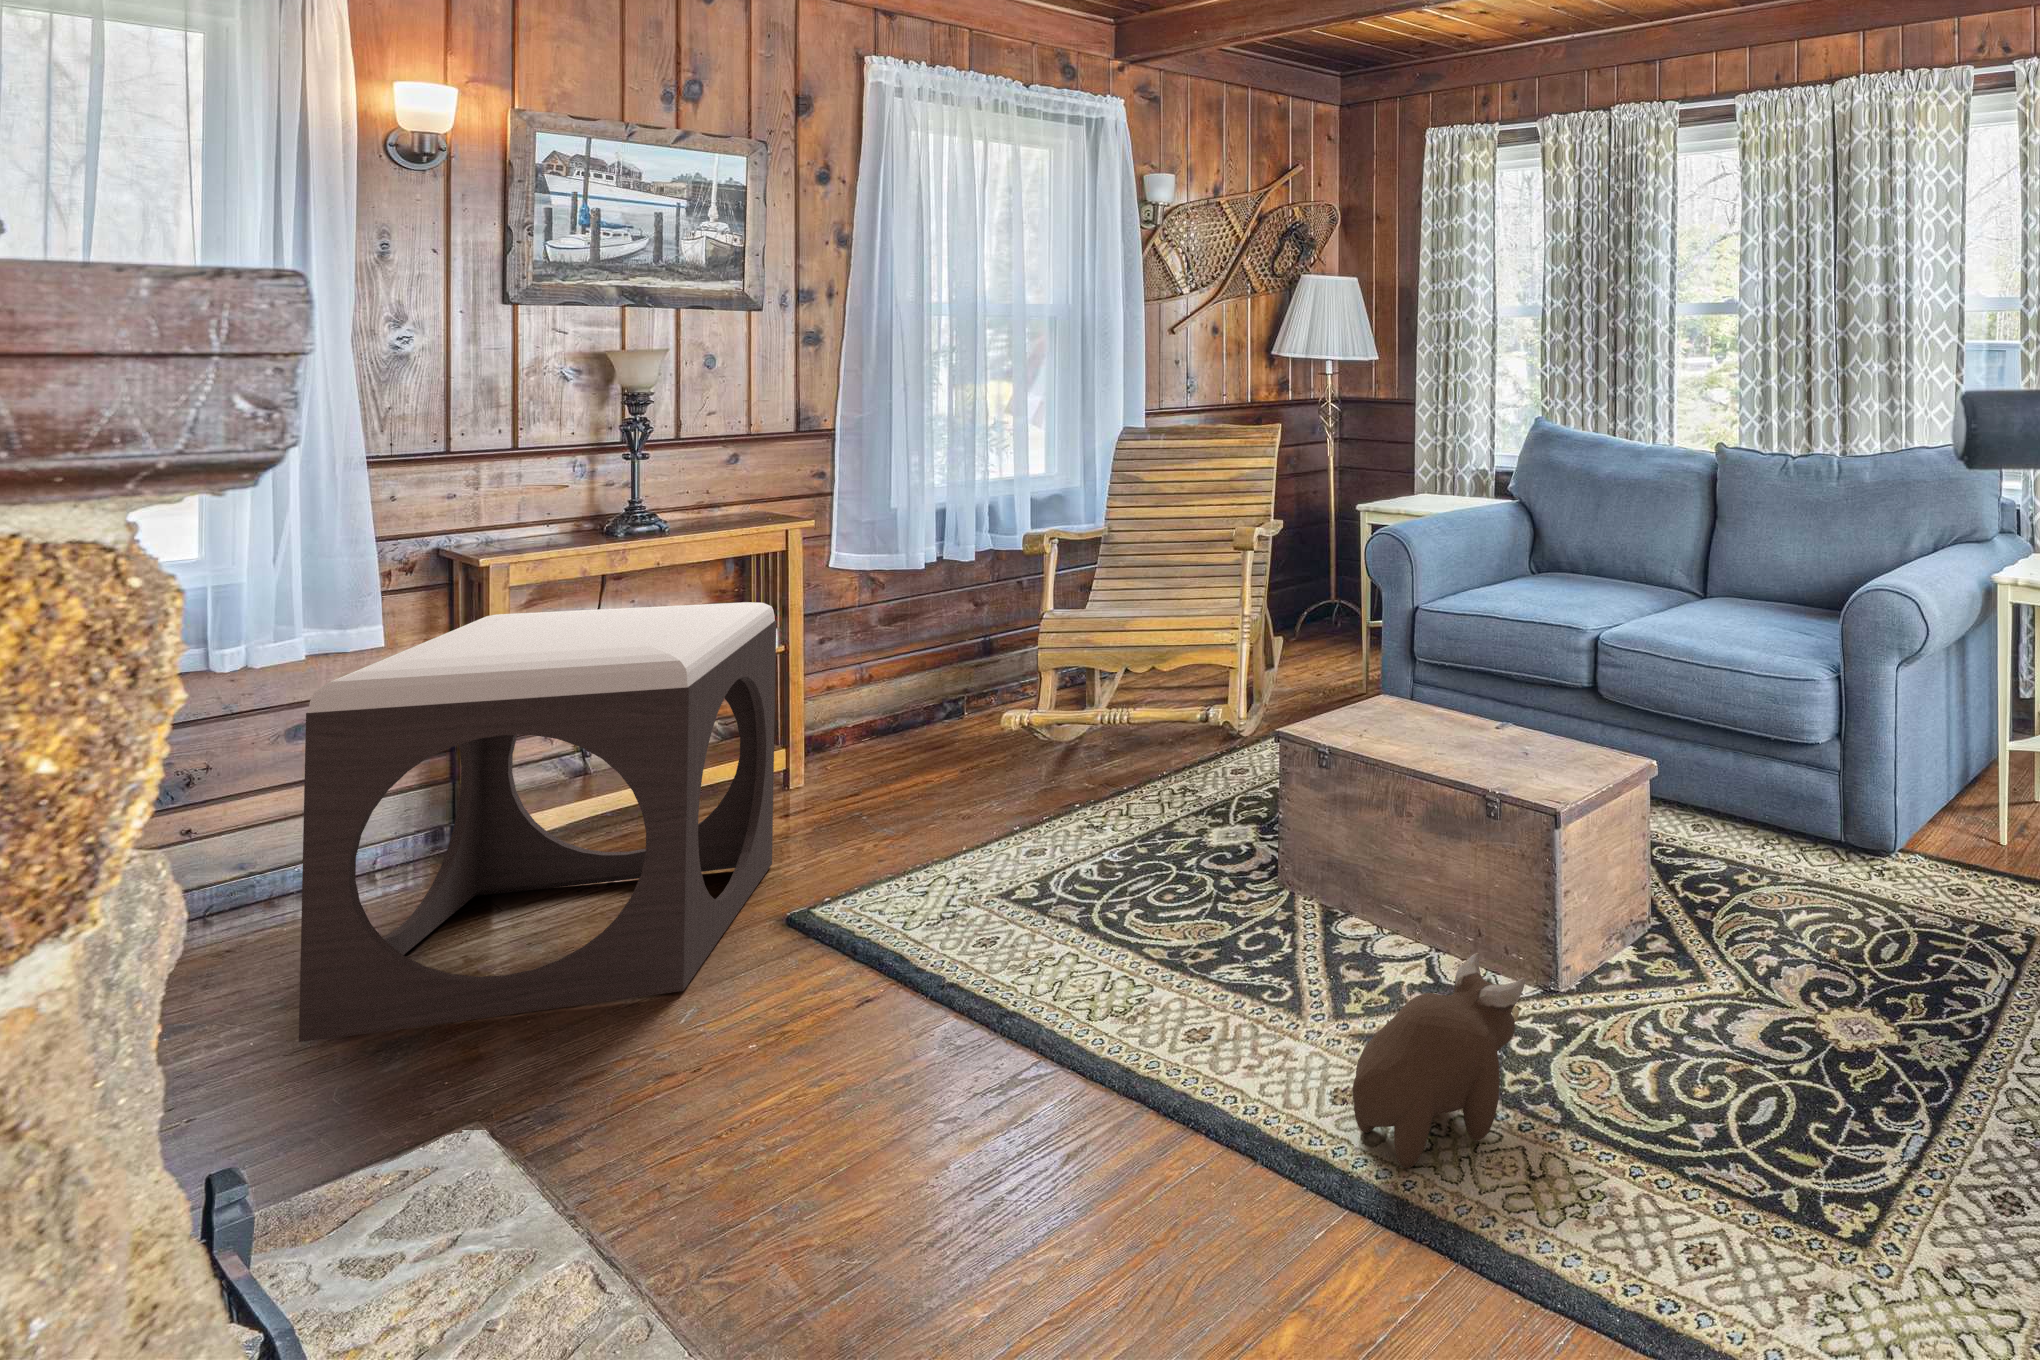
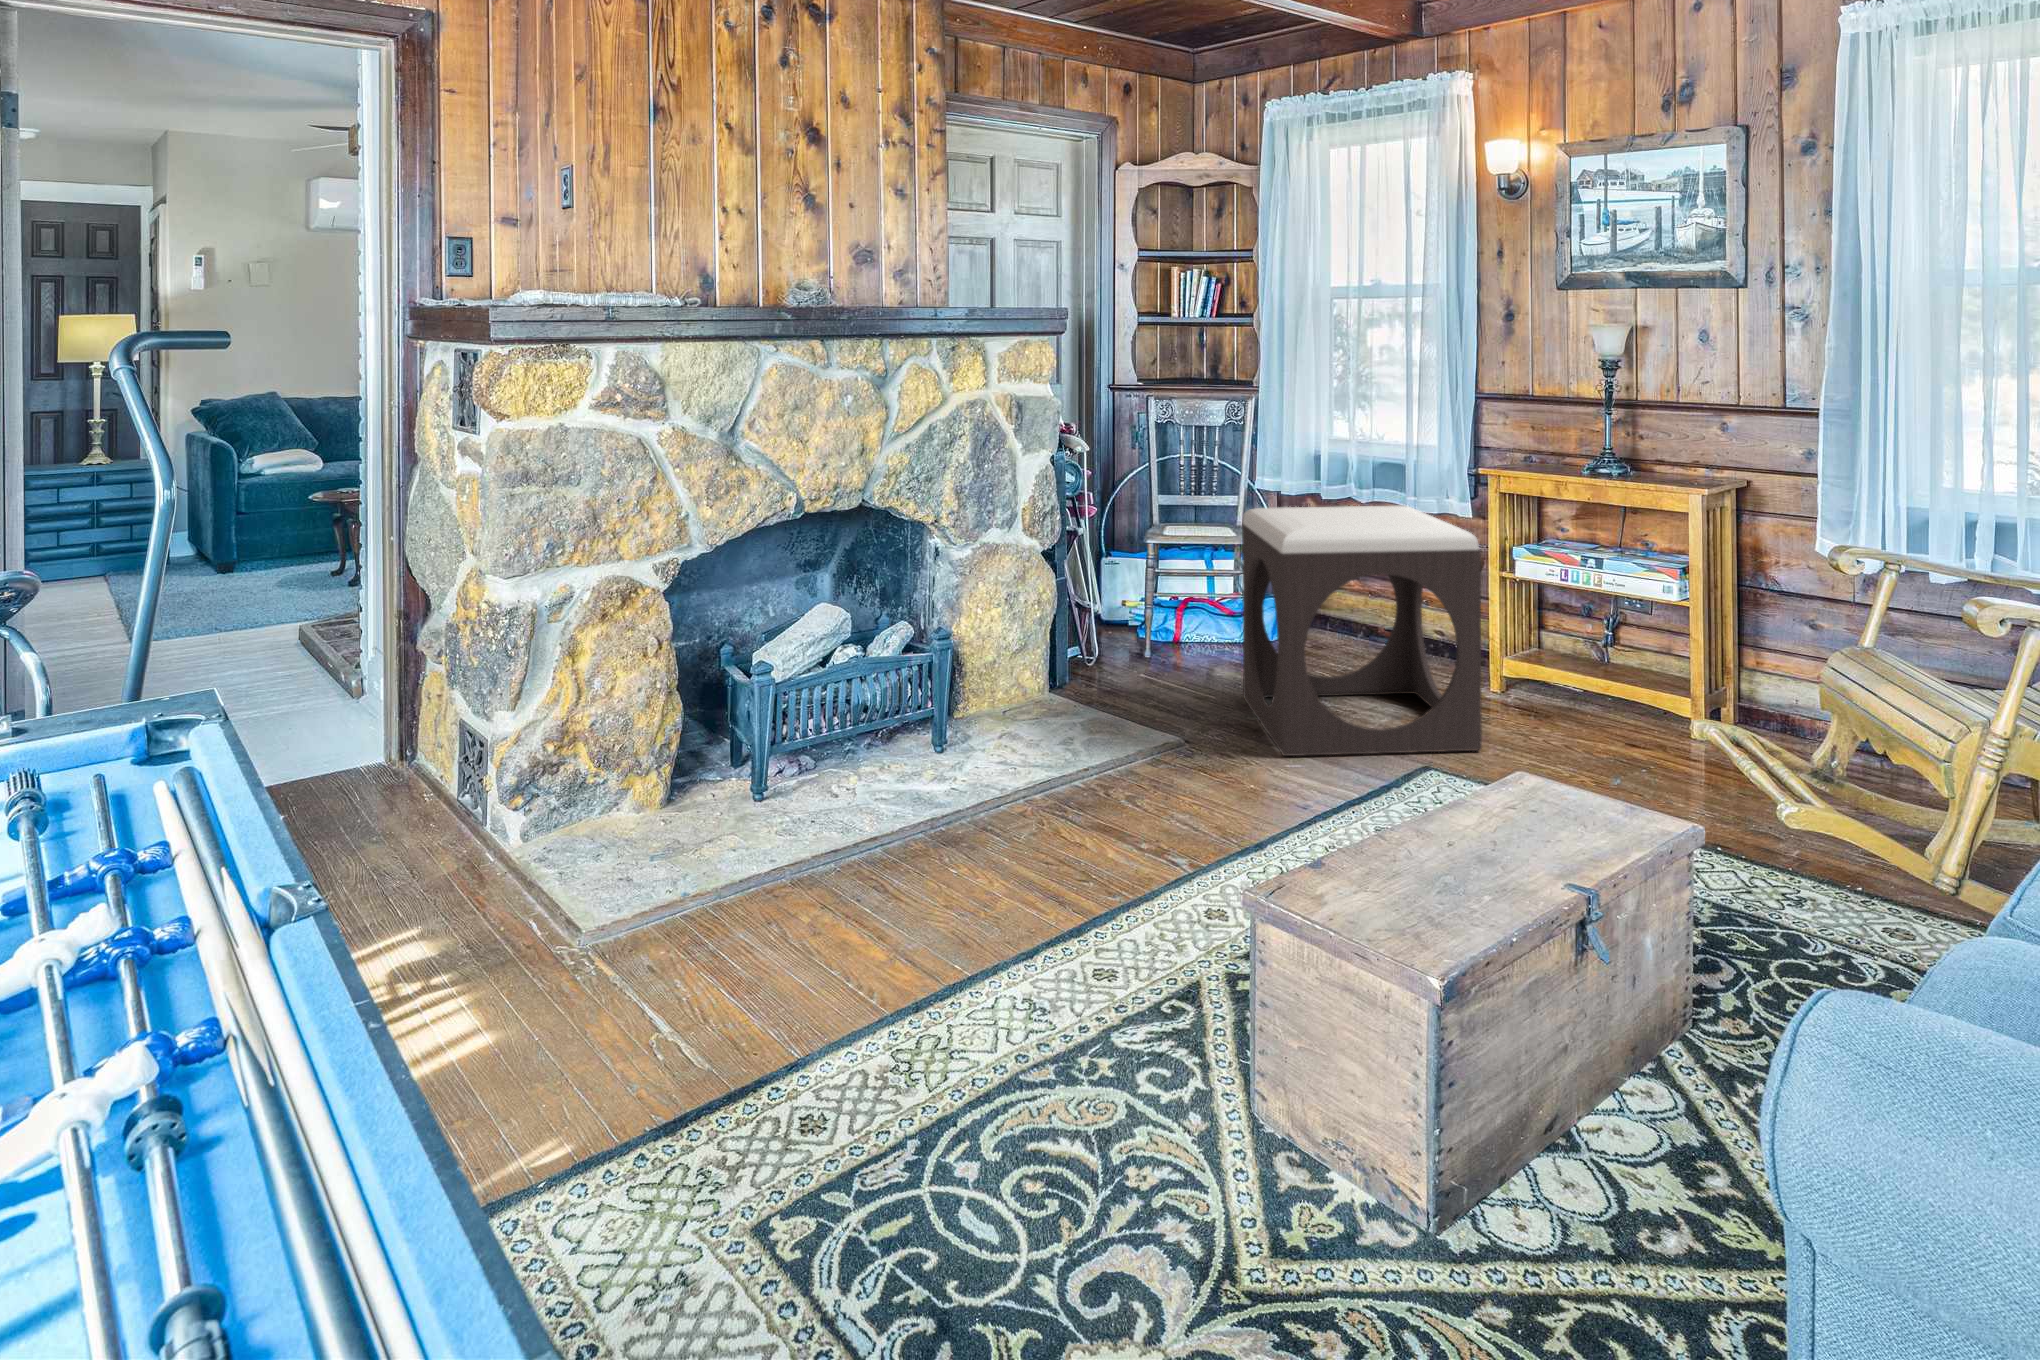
plush toy: present [1353,953,1526,1168] -> none [977,896,1102,1031]

